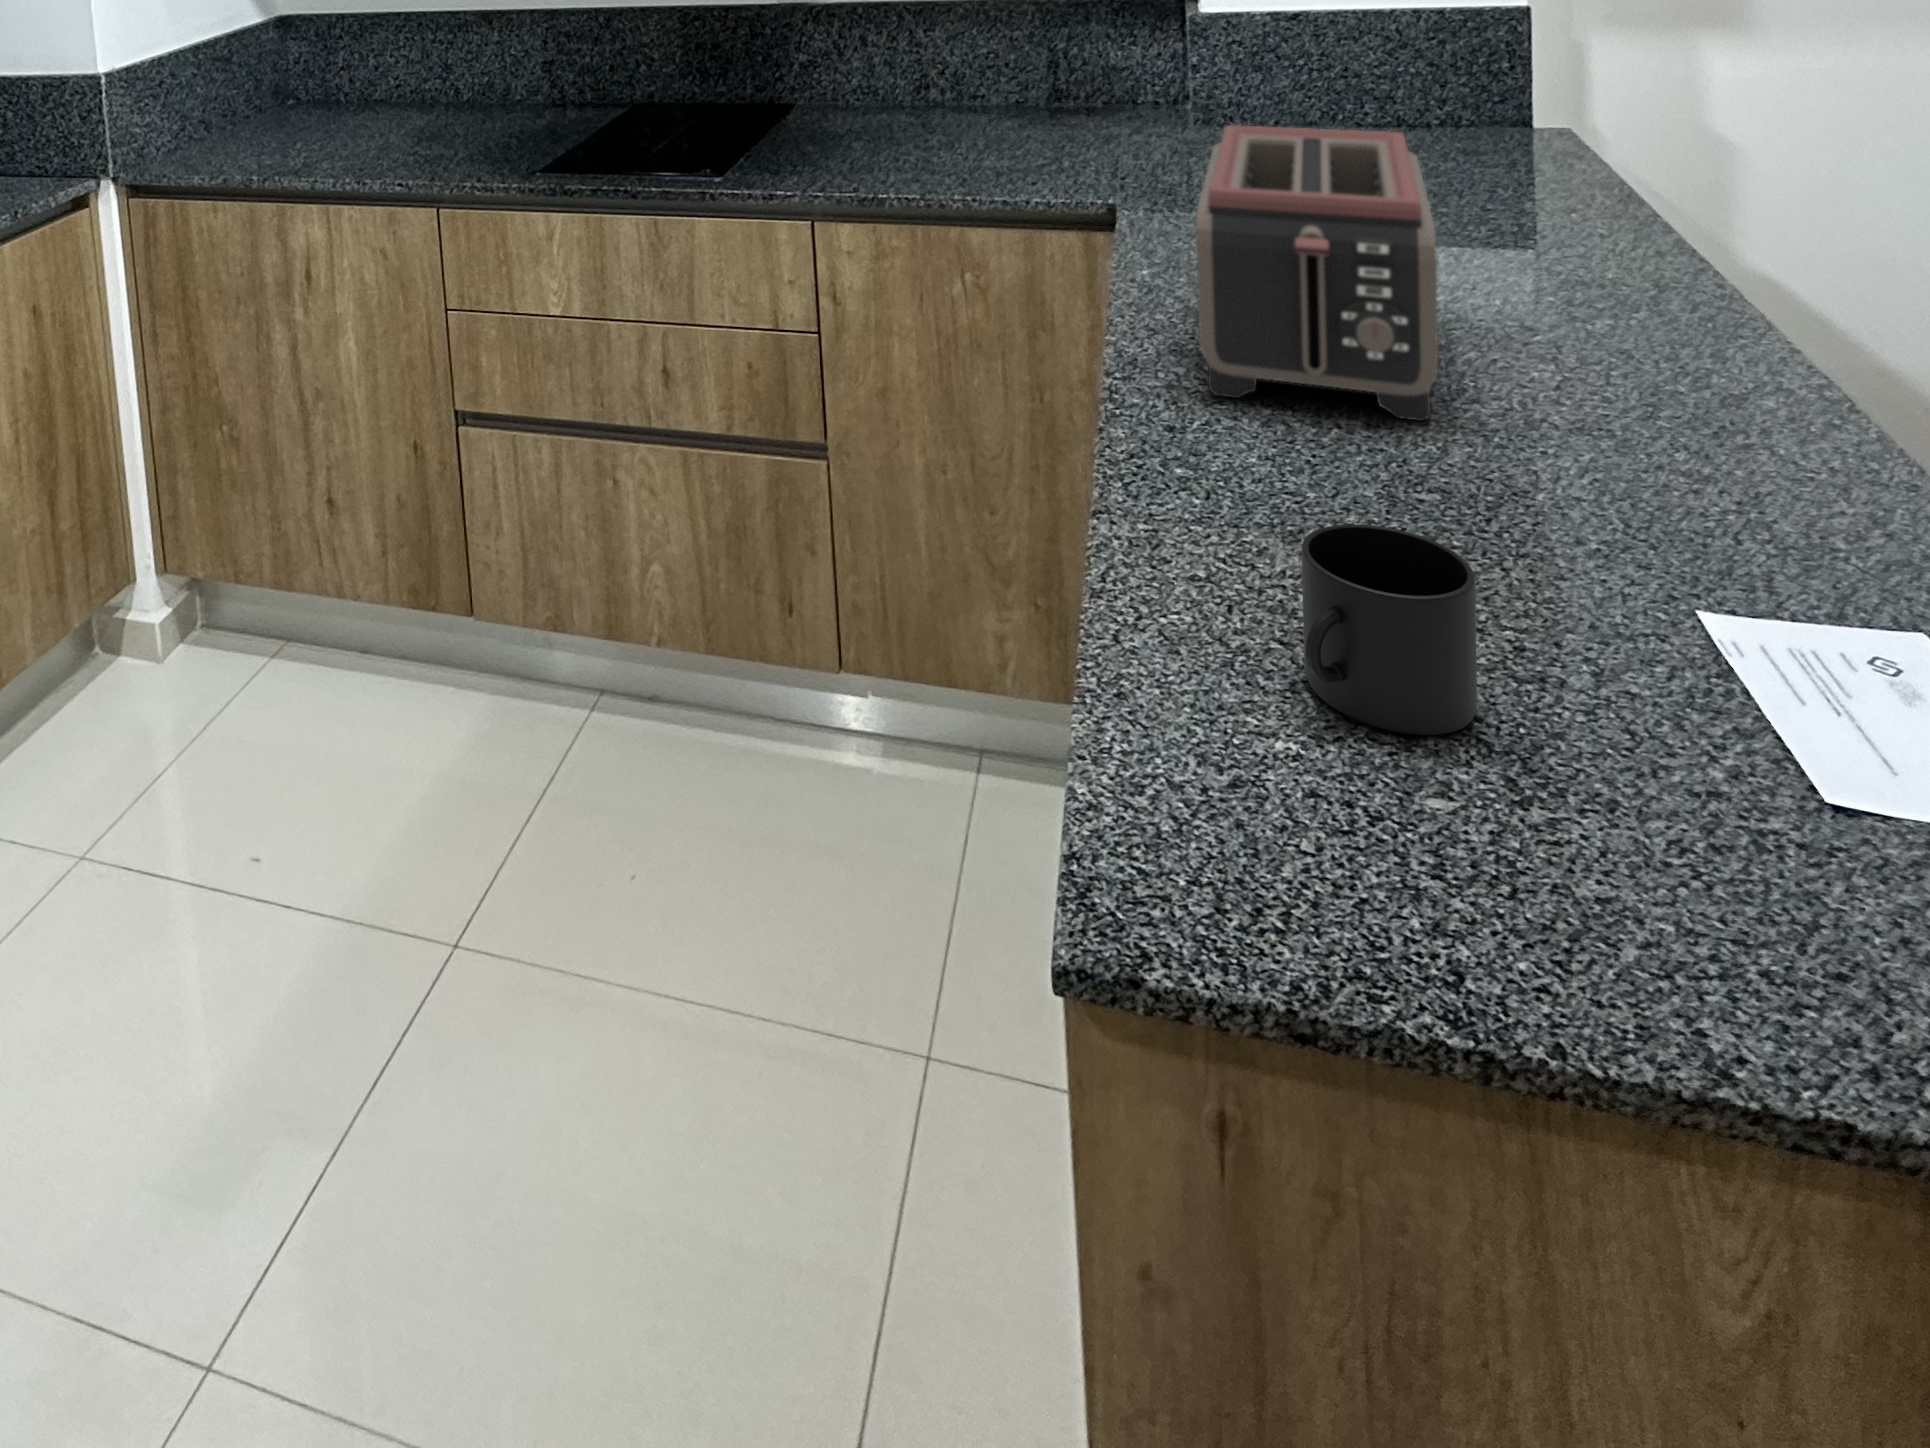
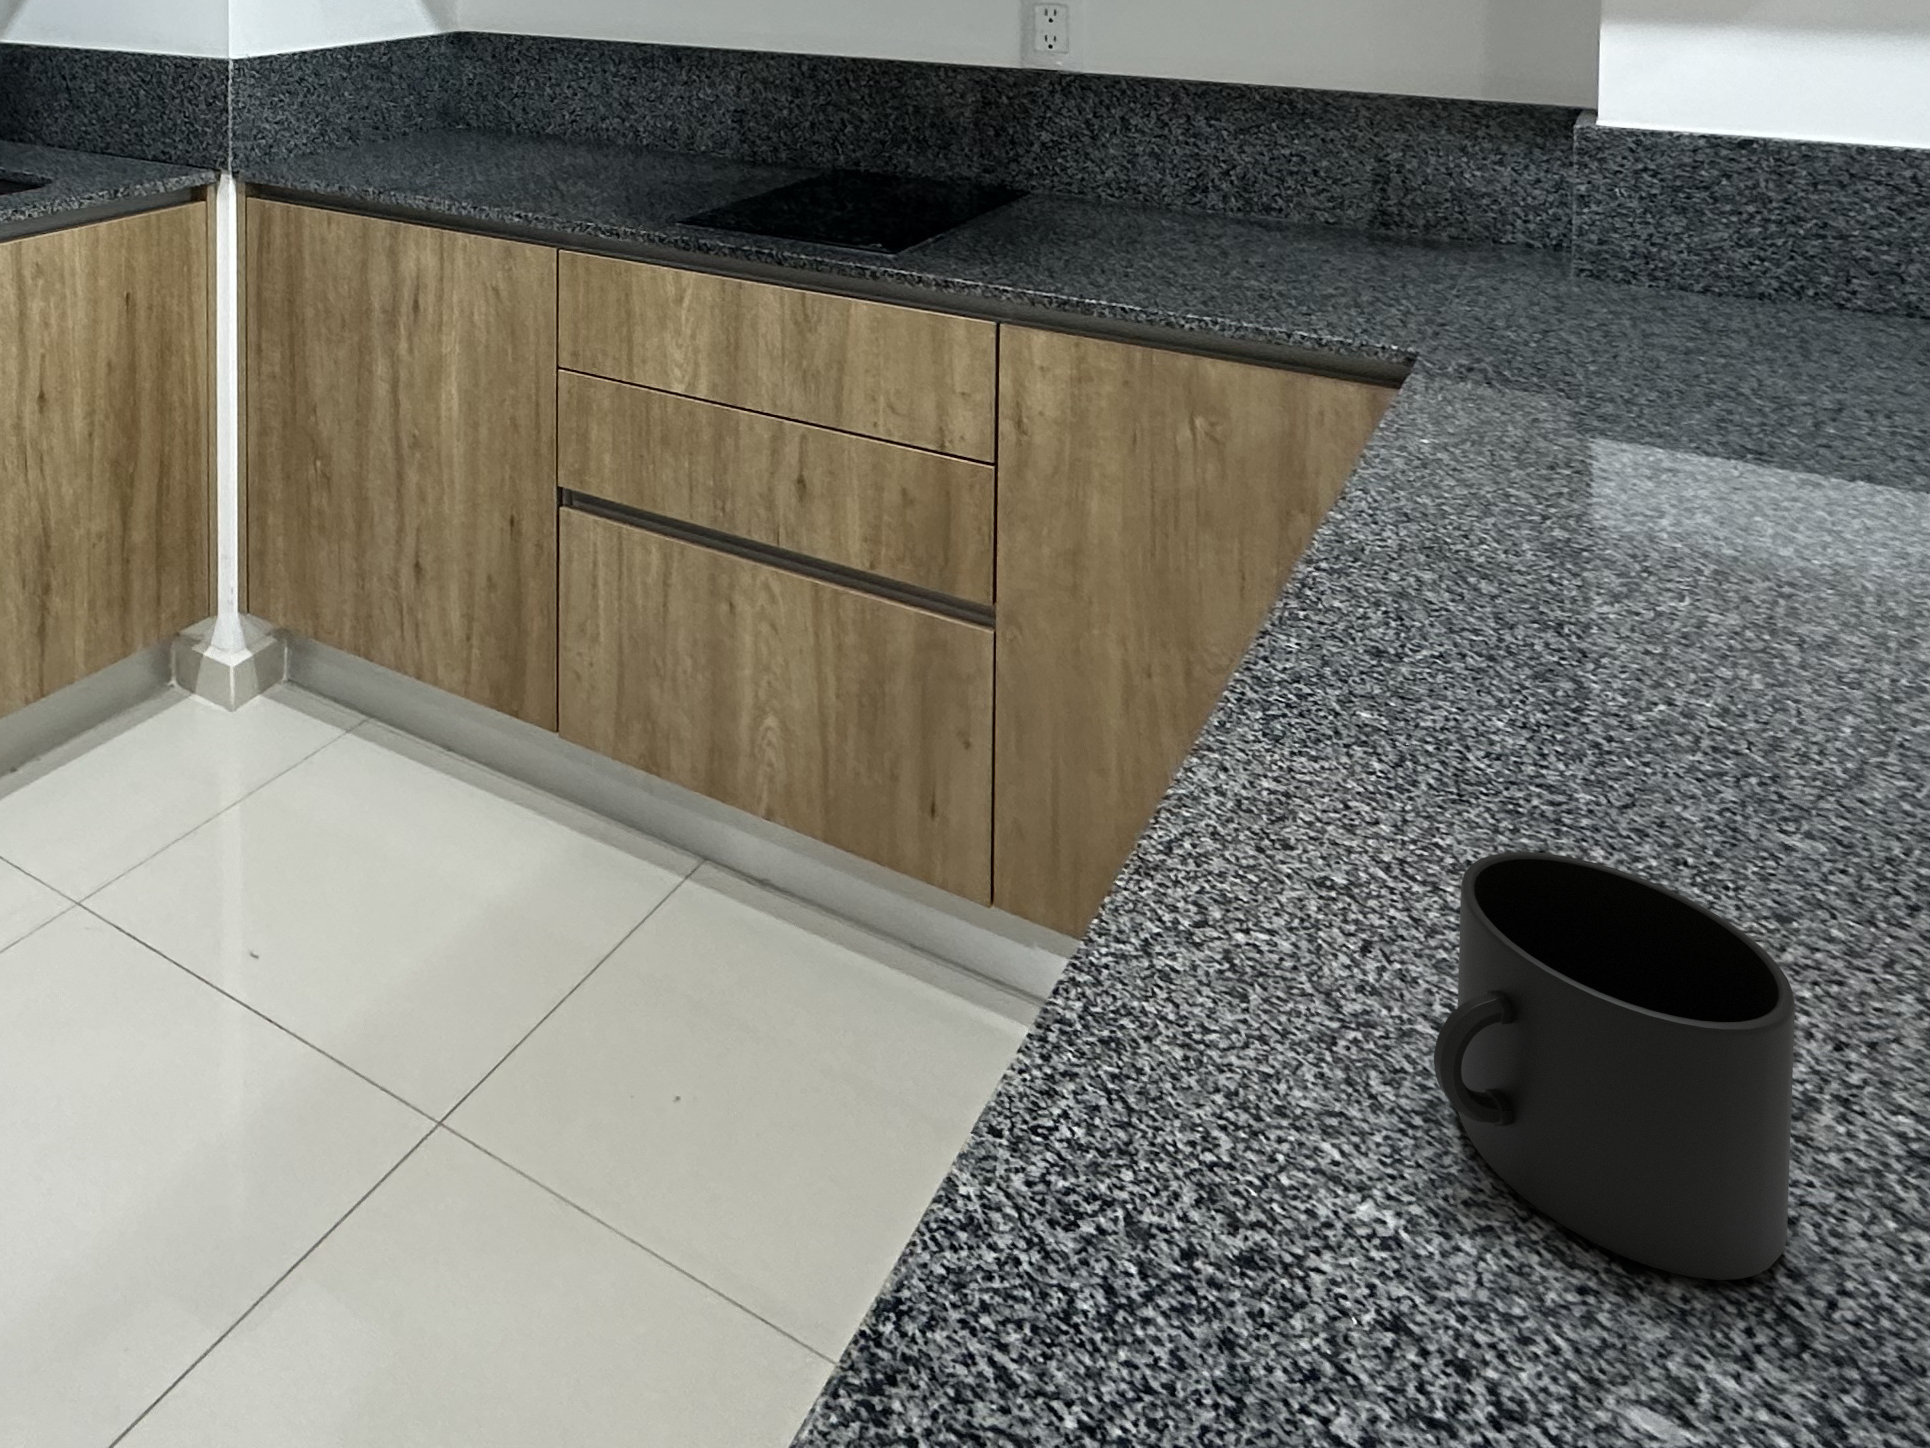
toaster: present [1196,125,1438,421] -> none [1447,245,1881,730]

